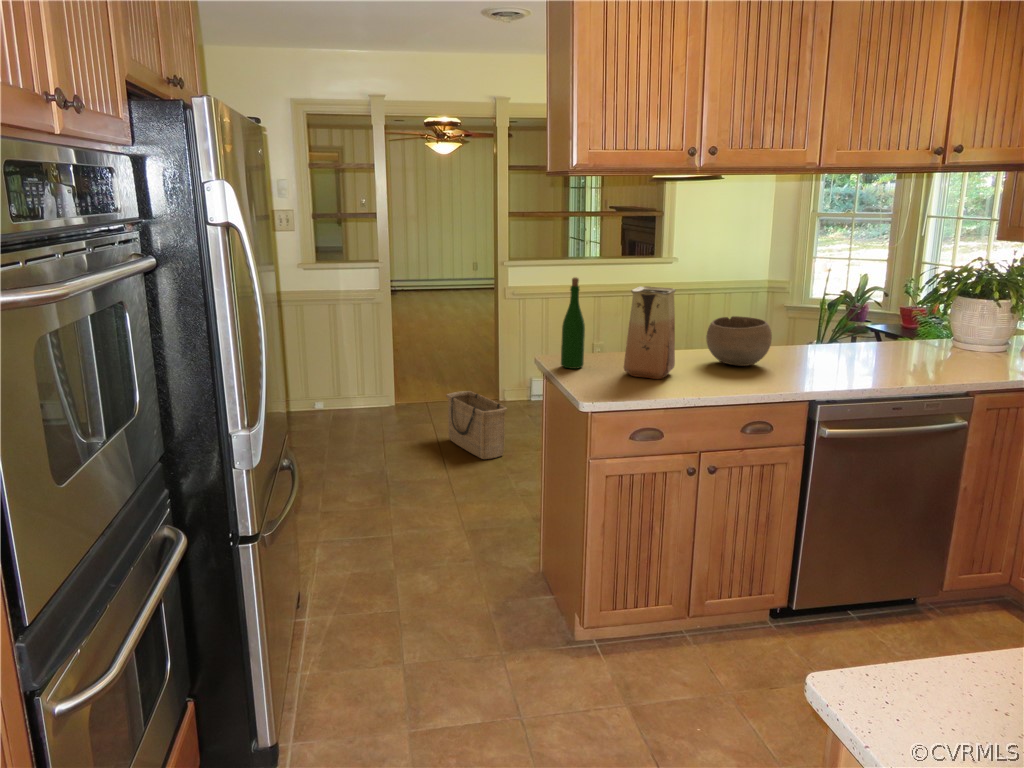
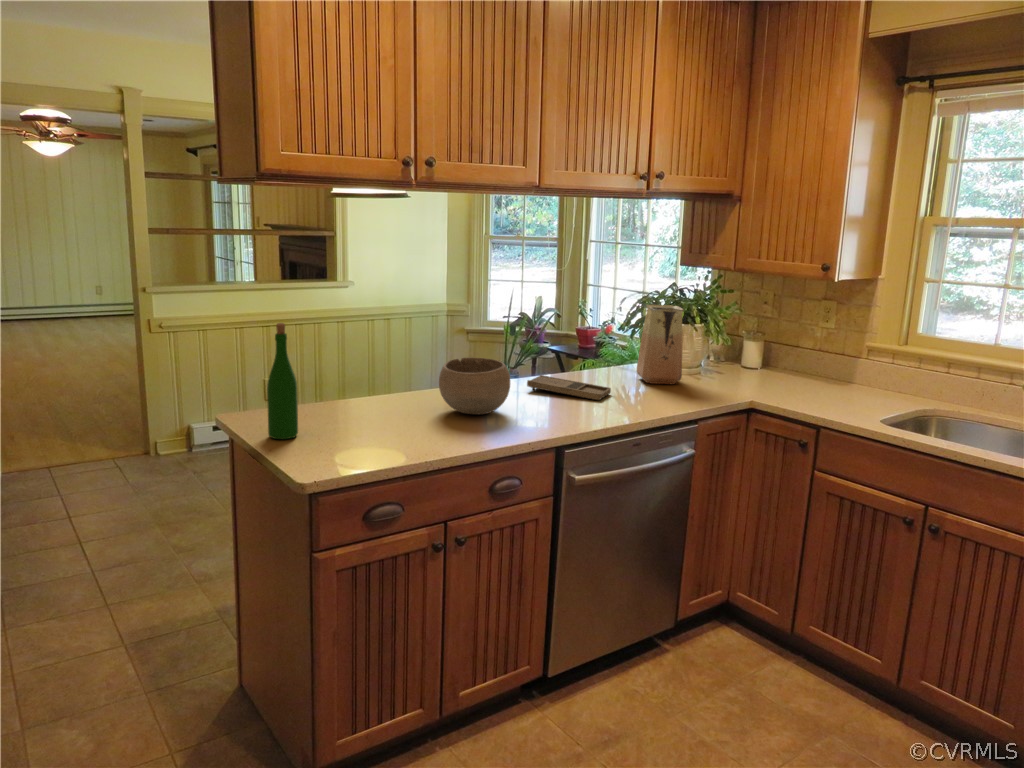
vase: present [624,286,676,379] -> present [637,305,684,384]
tray: none [798,340,883,365] -> present [527,375,611,400]
basket: present [446,391,507,459] -> none [82,459,172,546]

